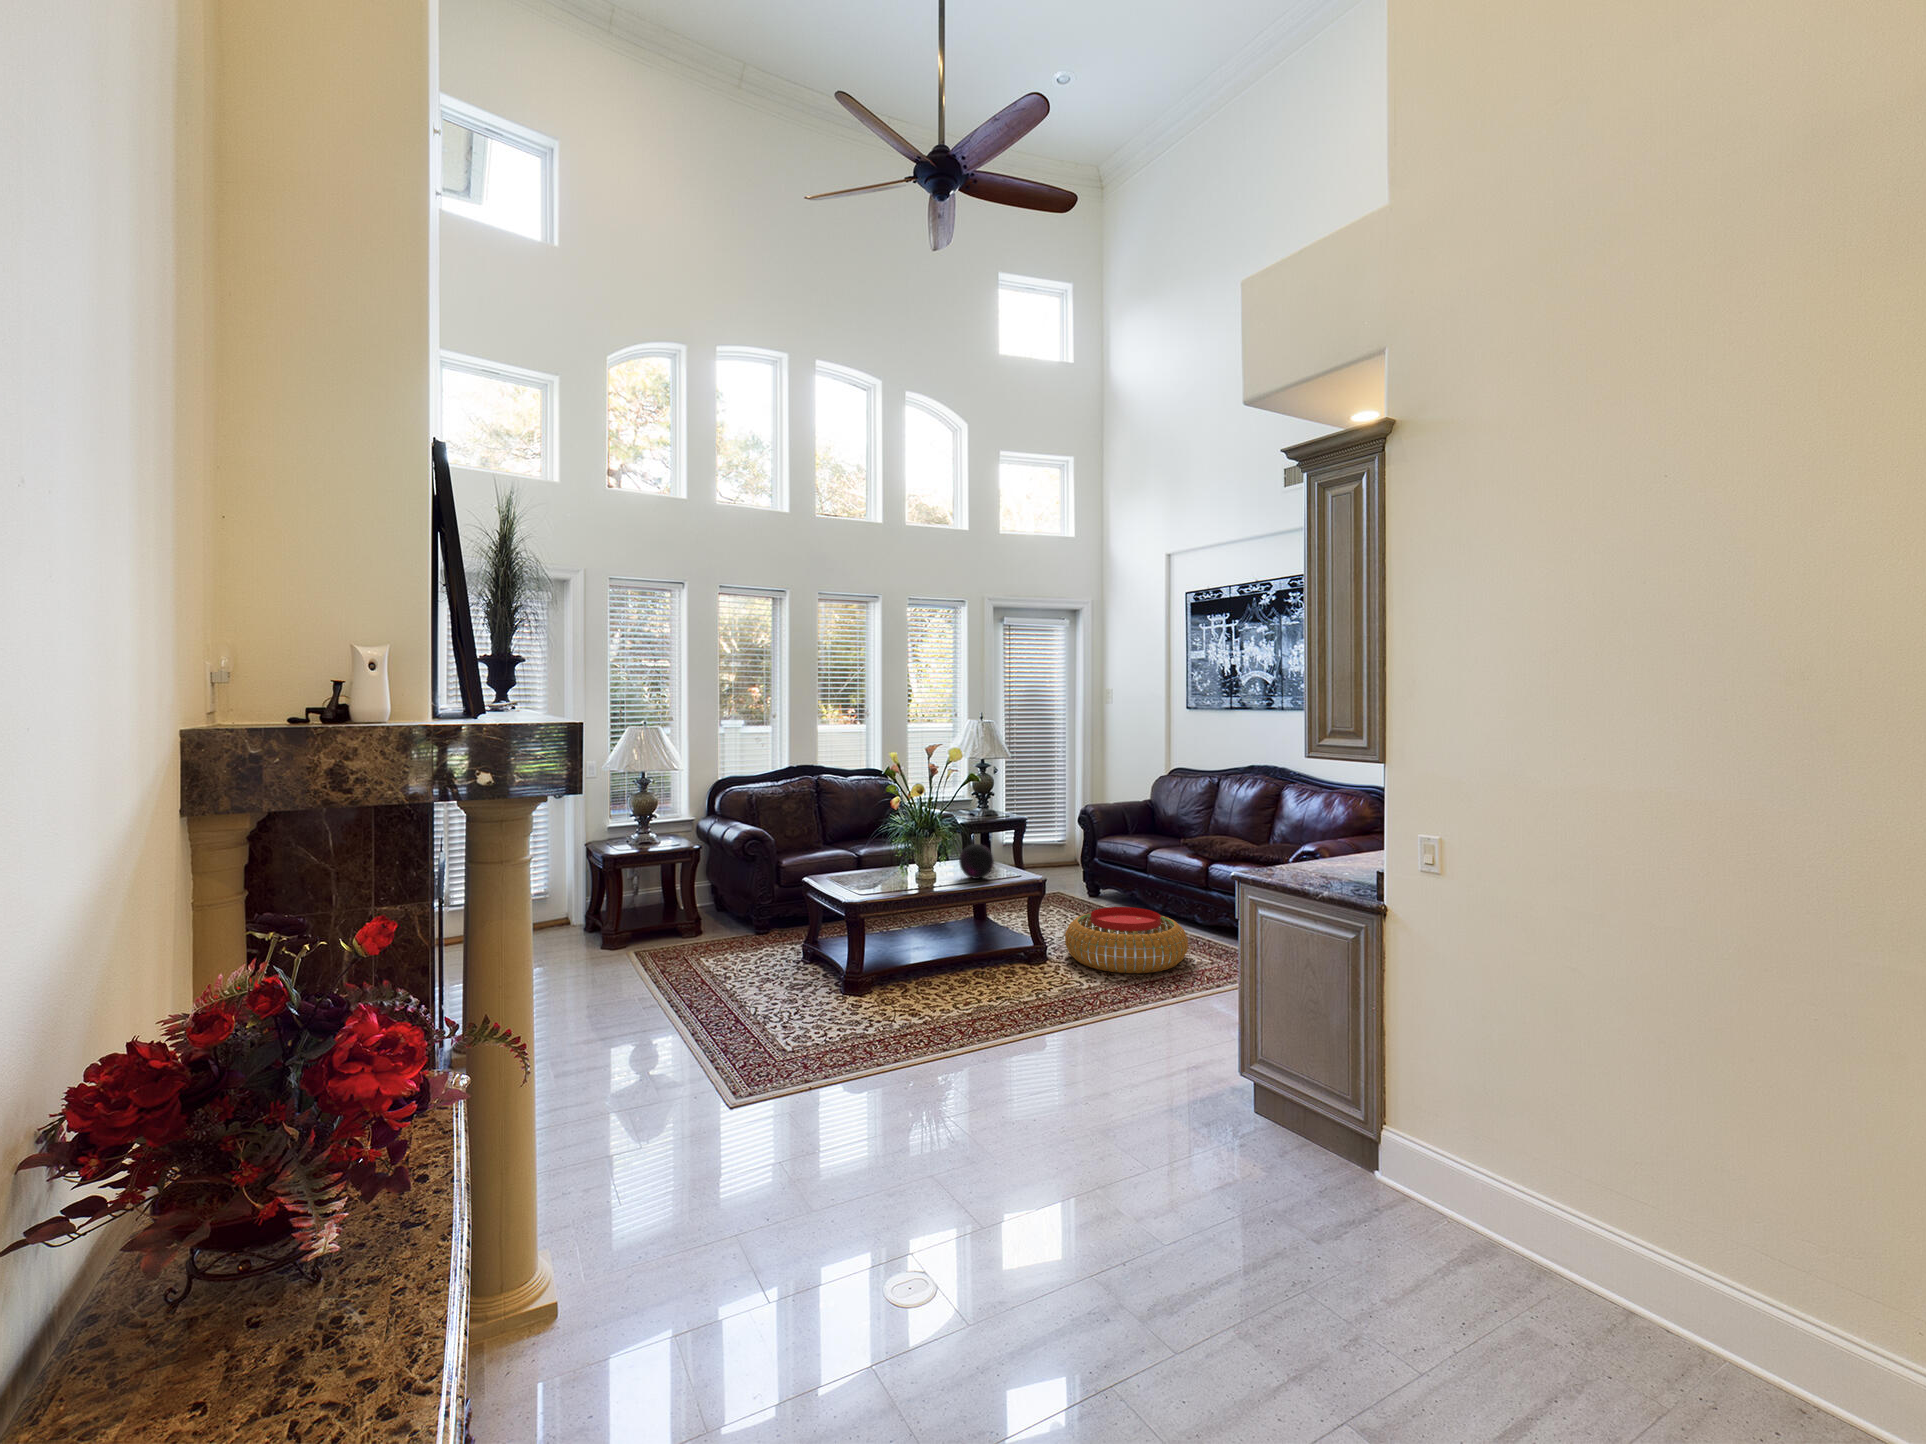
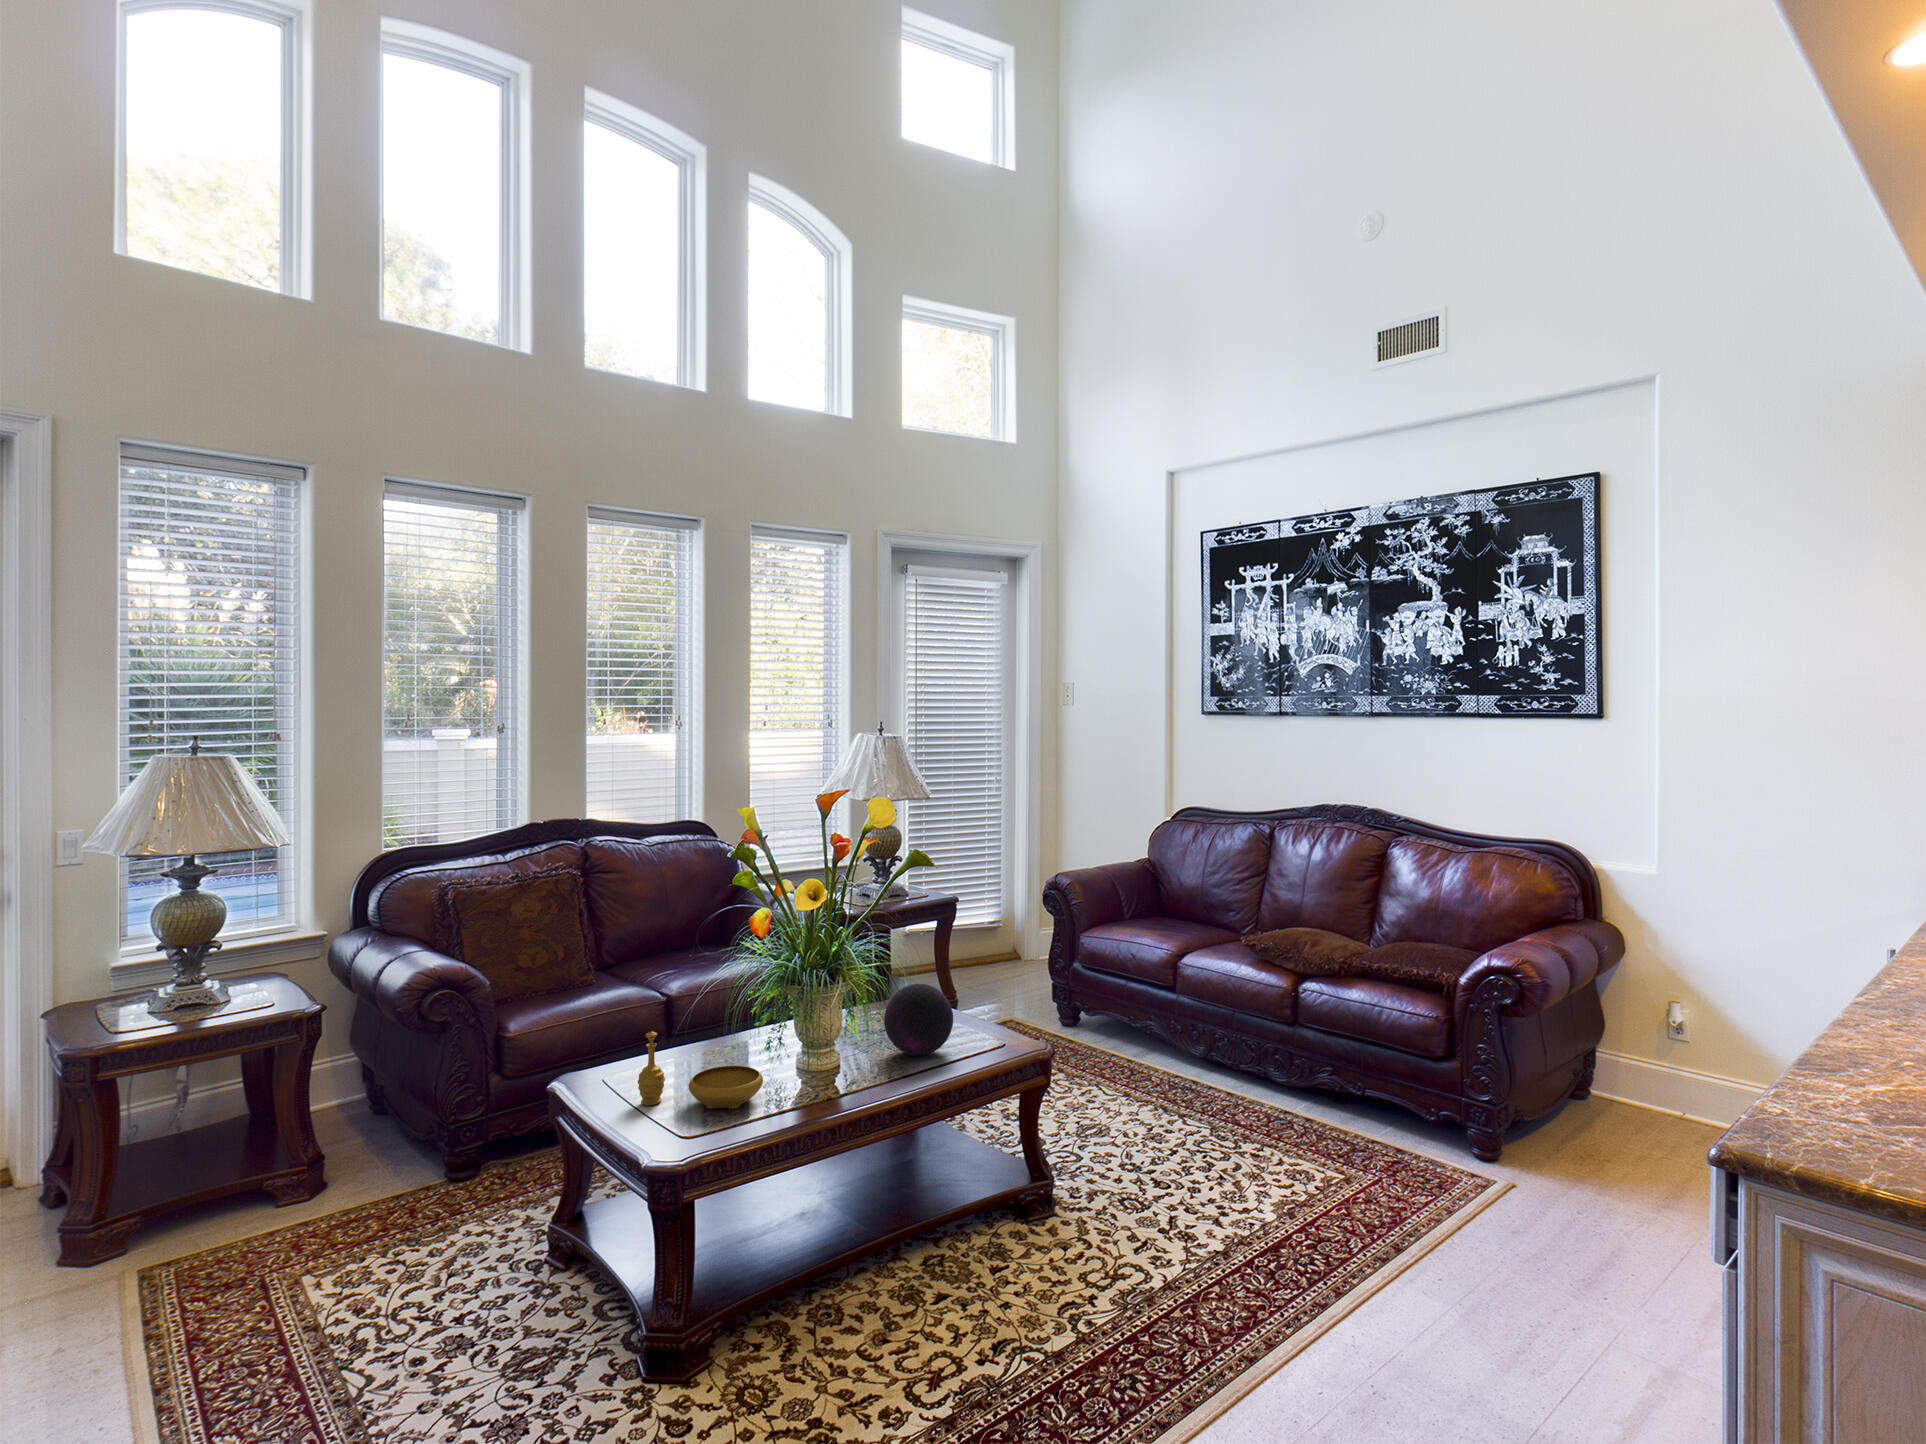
decorative bowl: none [842,854,898,891] -> present [638,1031,763,1109]
pouf: present [1065,907,1188,973] -> none [1084,1081,1316,1232]

